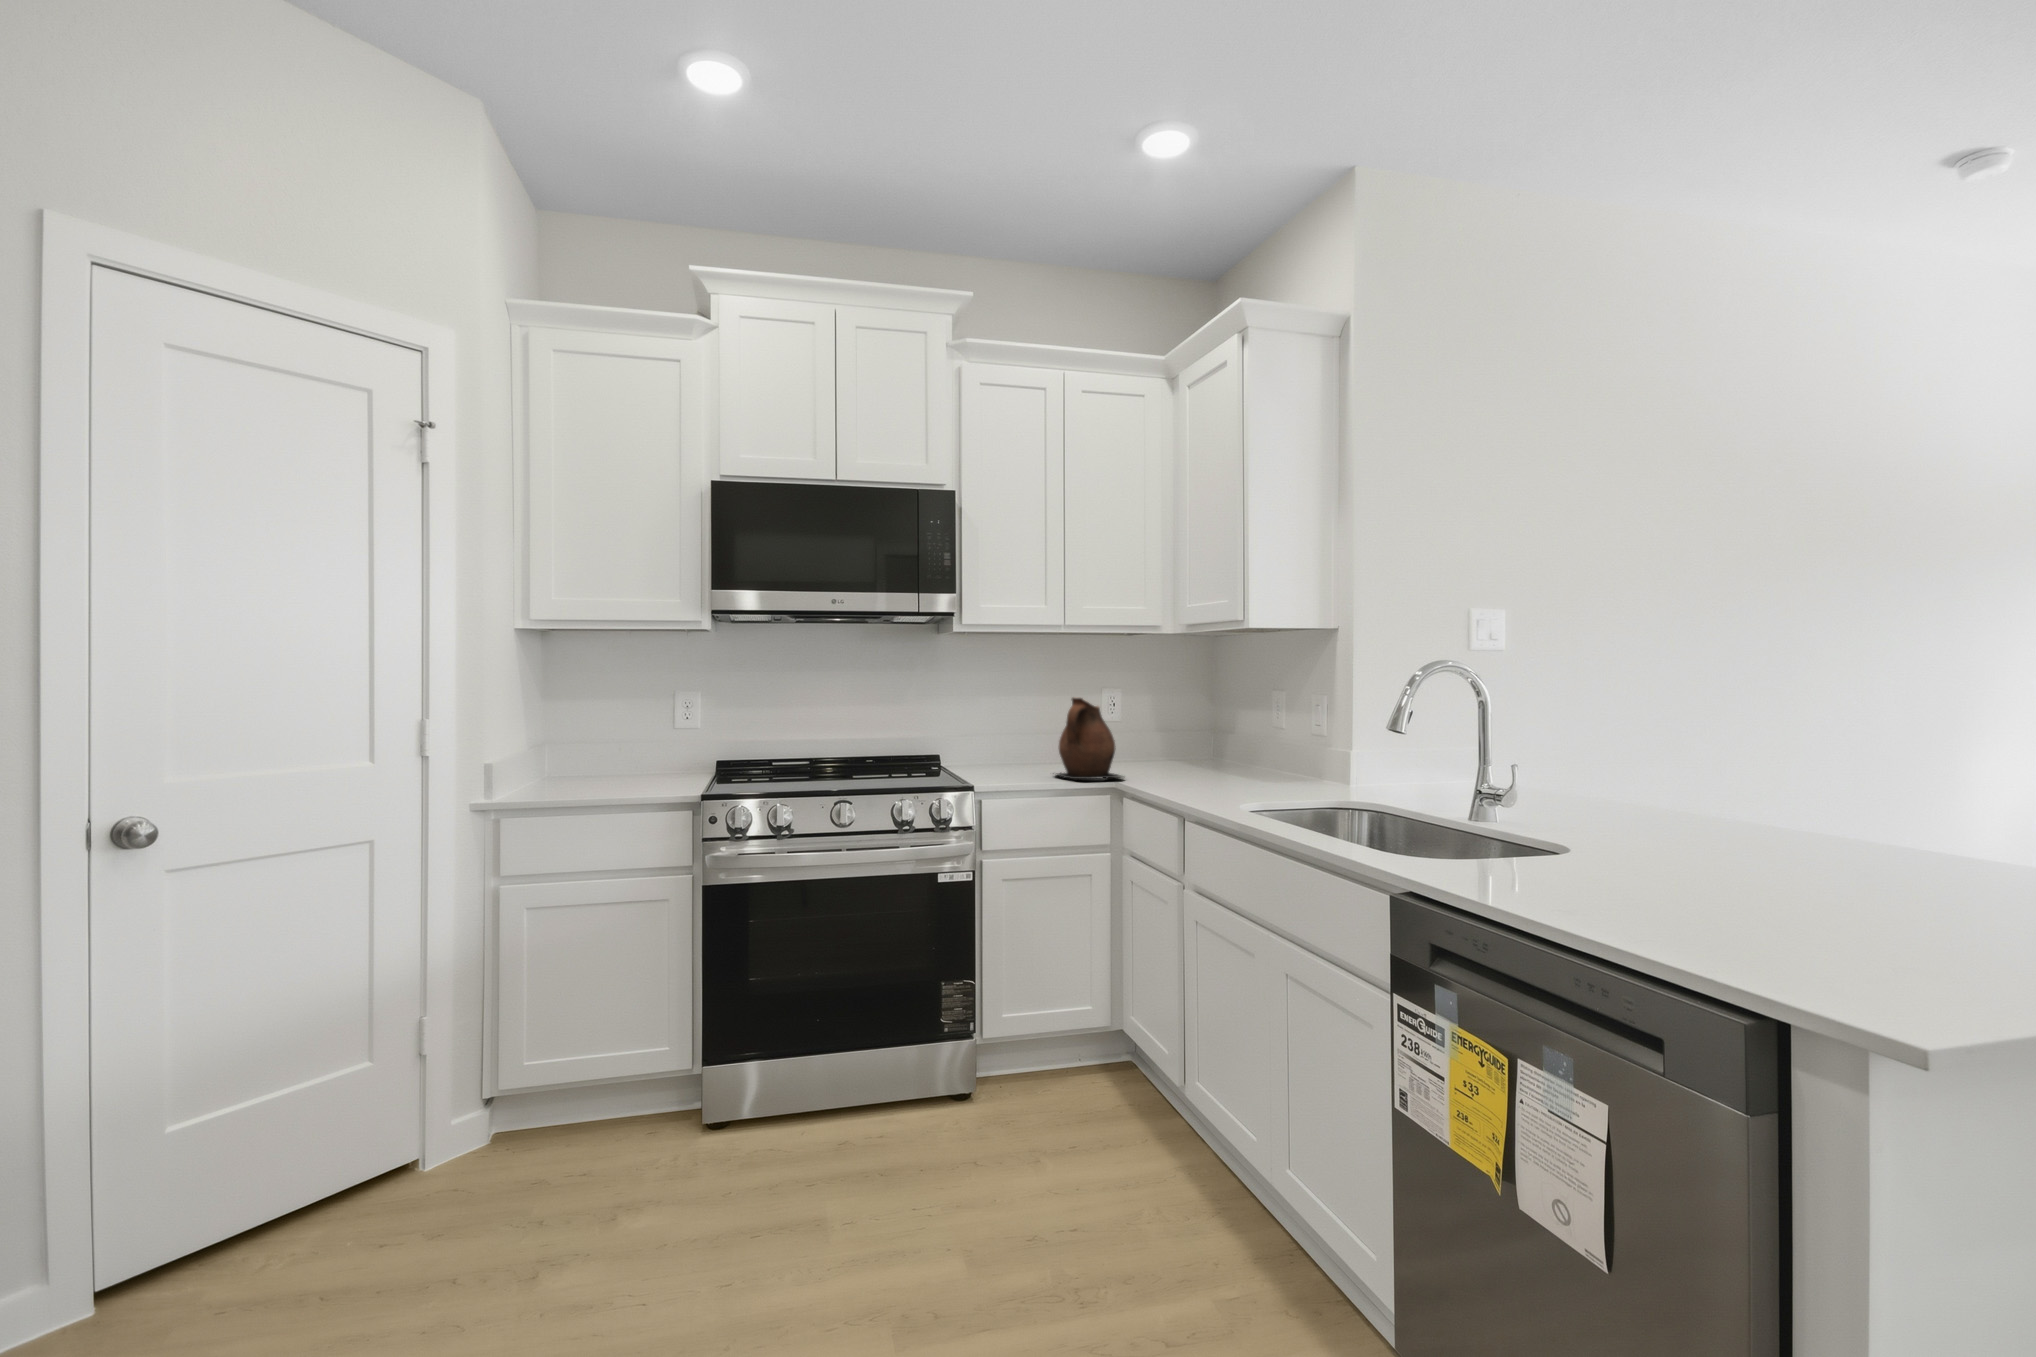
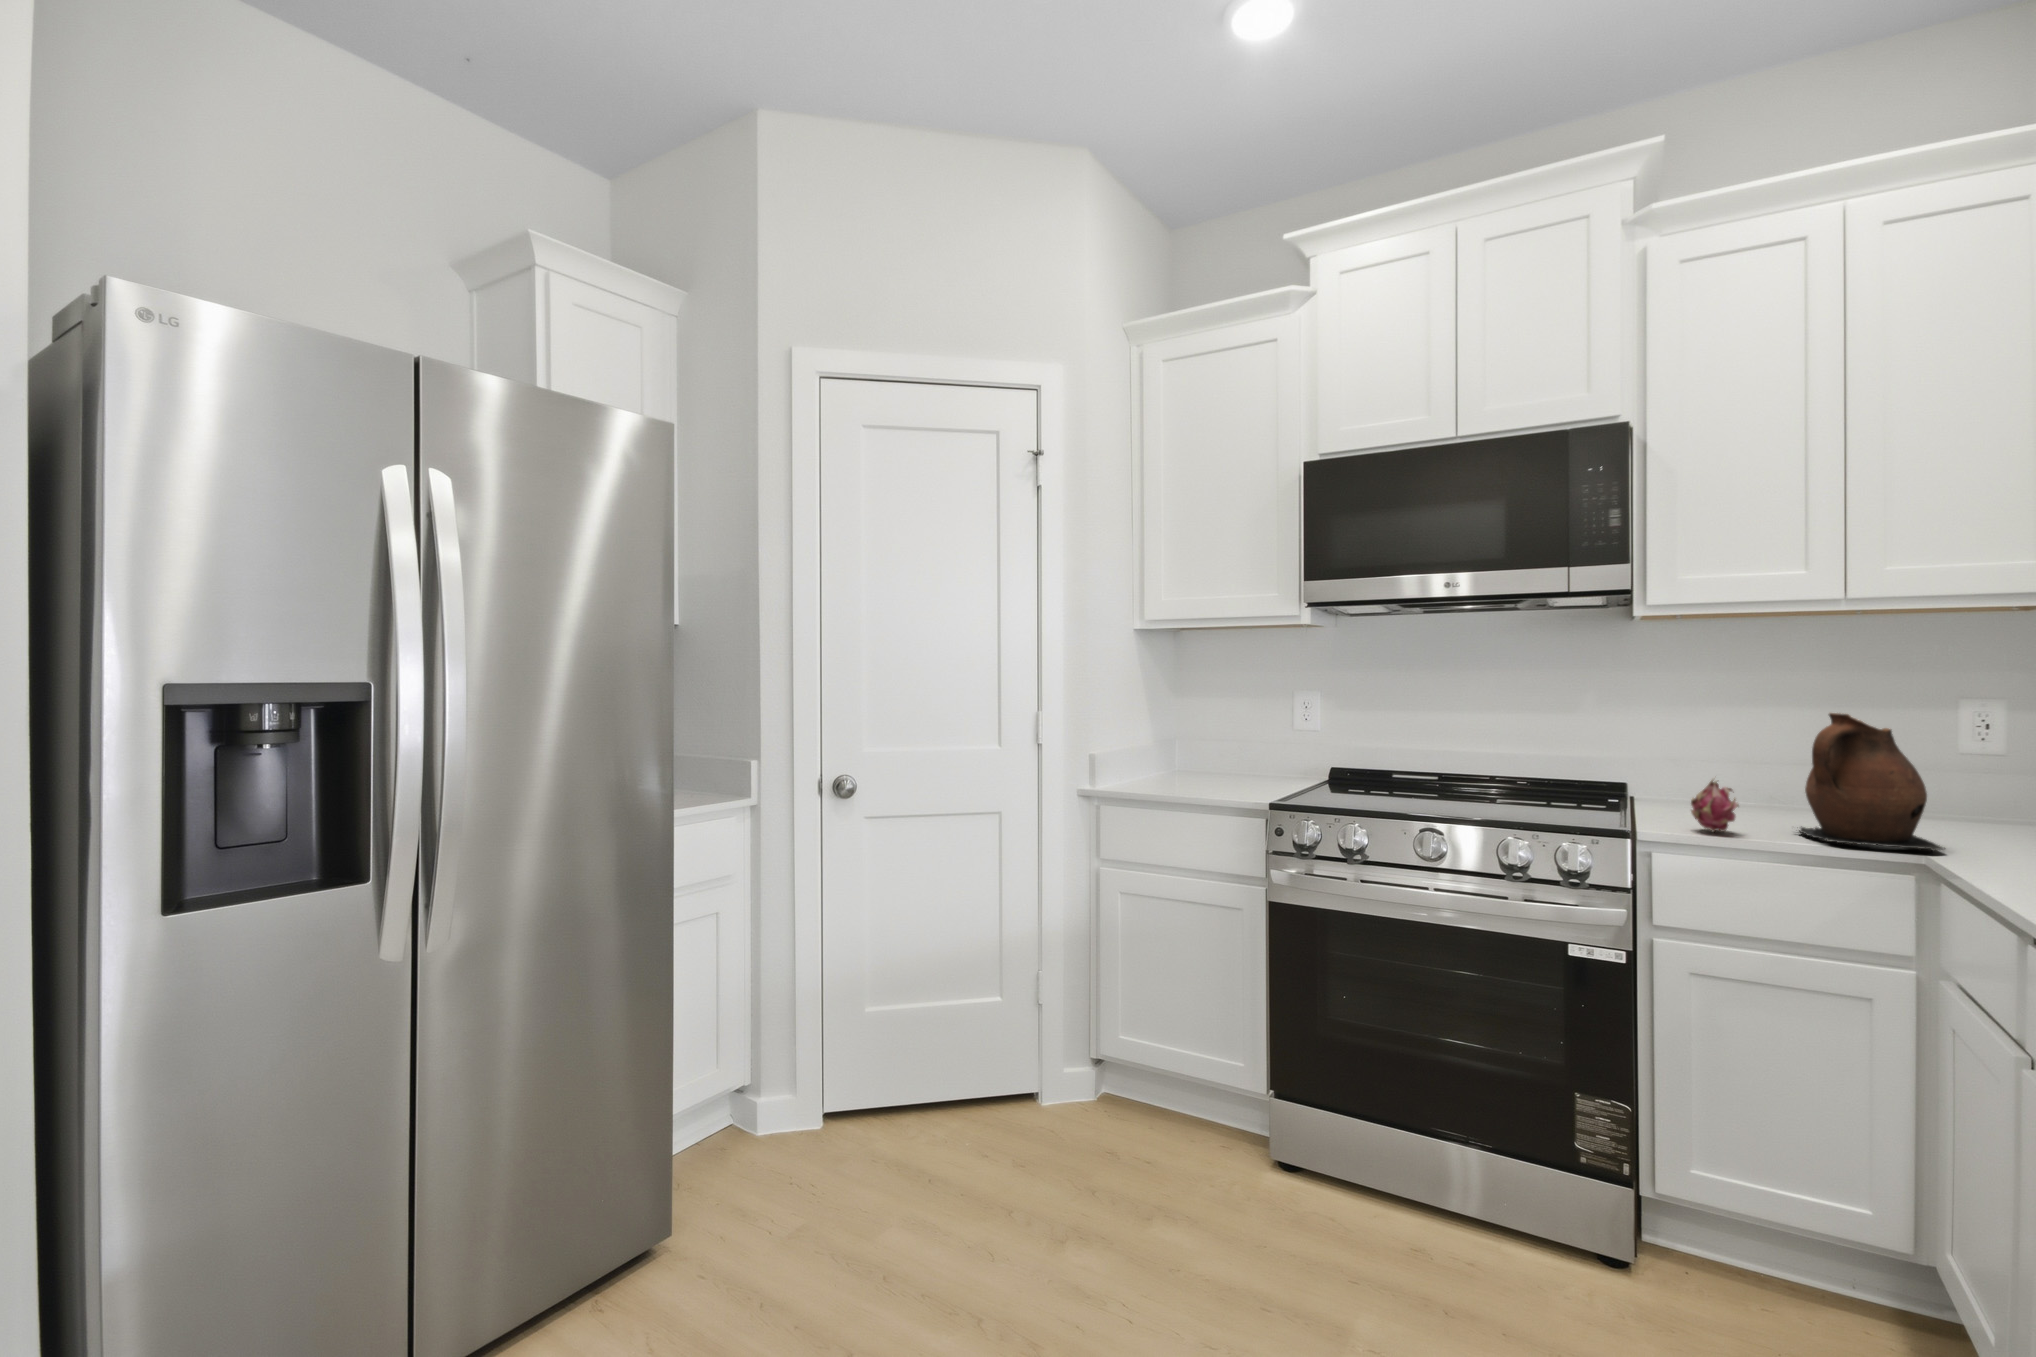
fruit: none [1003,742,1030,781] -> present [1691,780,1739,832]

